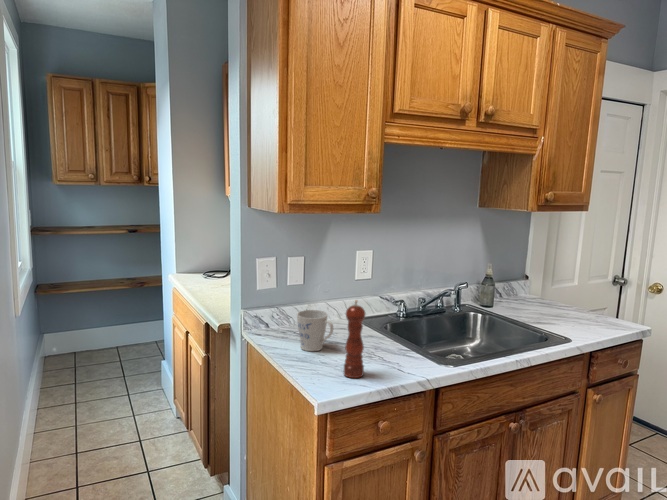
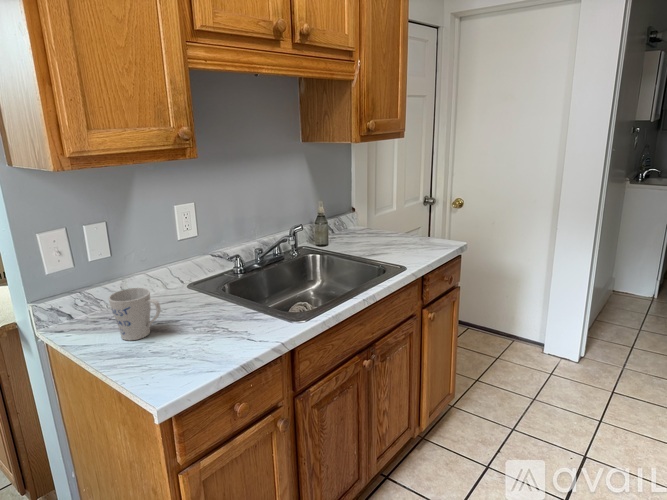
pepper mill: present [344,300,365,378] -> none [174,272,208,365]

